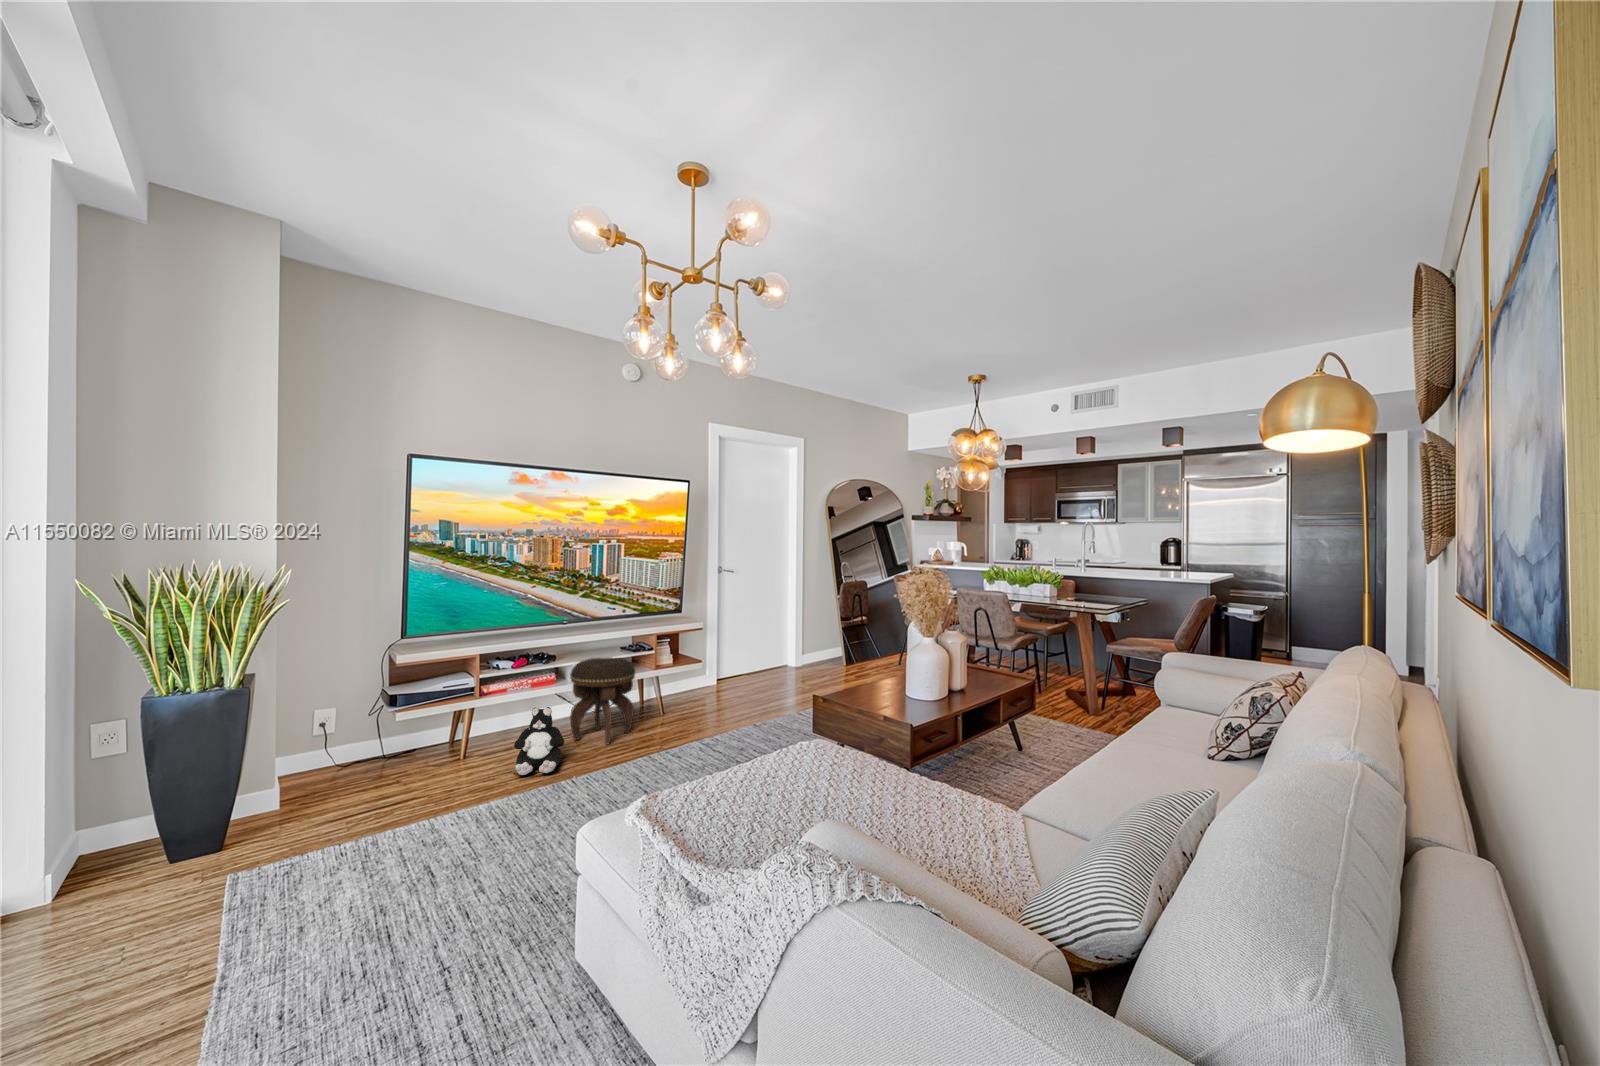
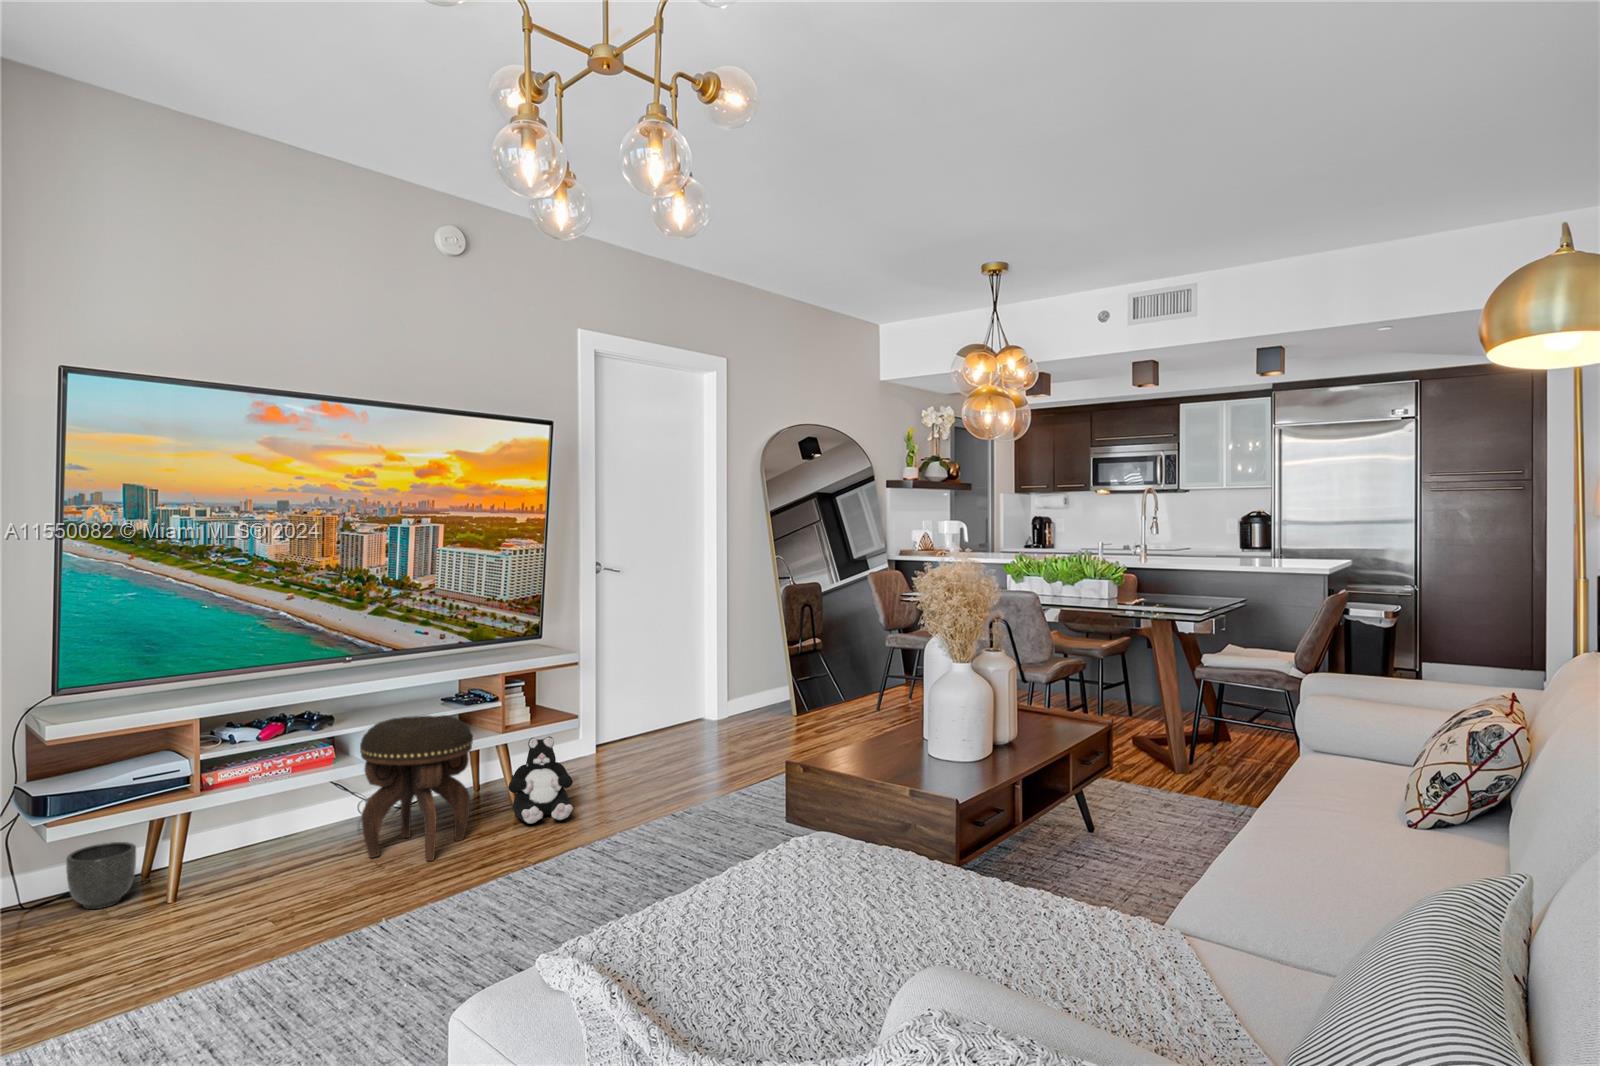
plush toy: present [514,707,564,775] -> present [508,736,573,824]
planter: none [408,723,445,761] -> present [66,842,136,909]

